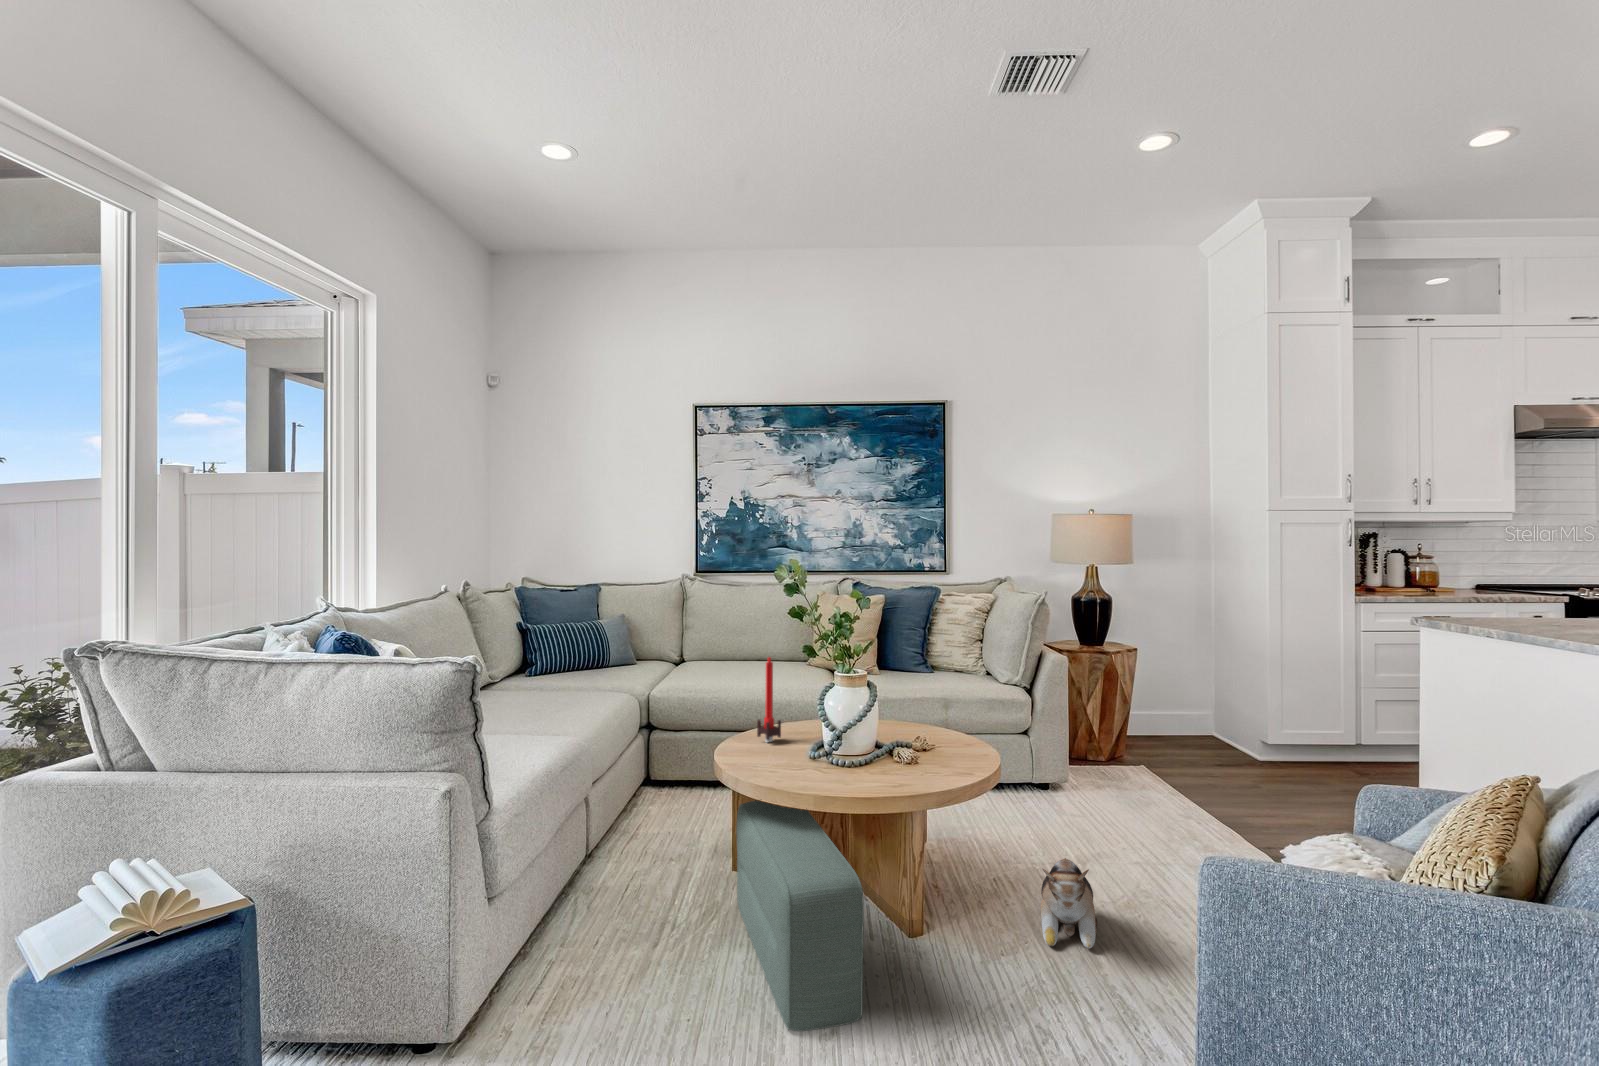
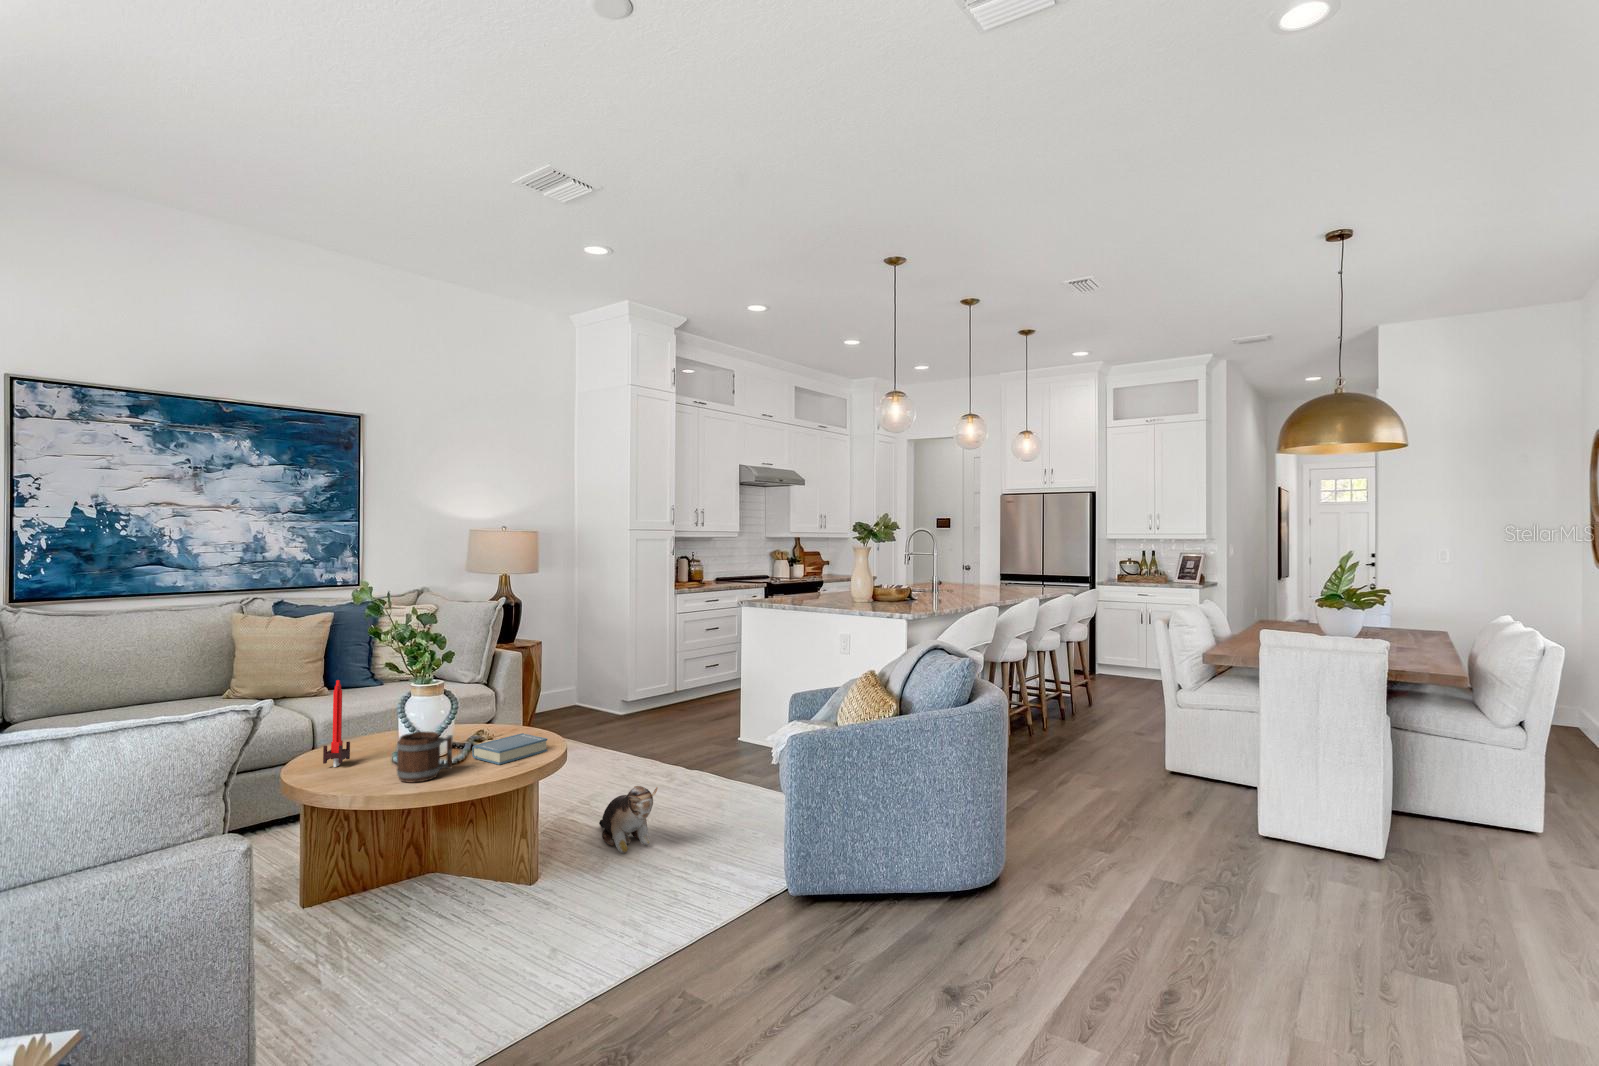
mug: none [776,722,830,776] -> present [397,732,452,782]
hardback book: none [870,750,948,779] -> present [472,733,548,765]
pouf: present [736,800,864,1031] -> none [353,805,566,971]

